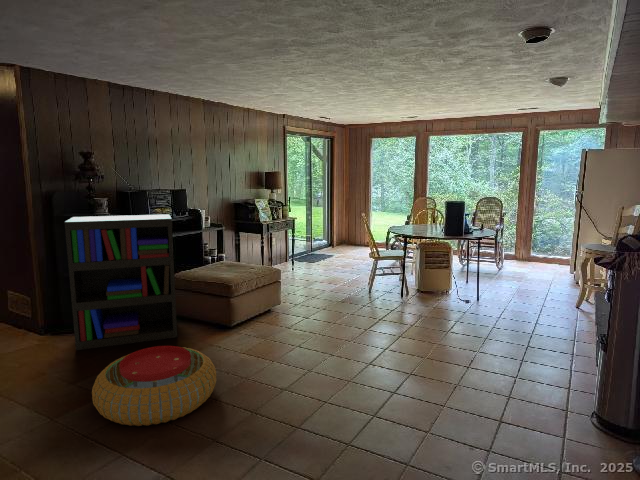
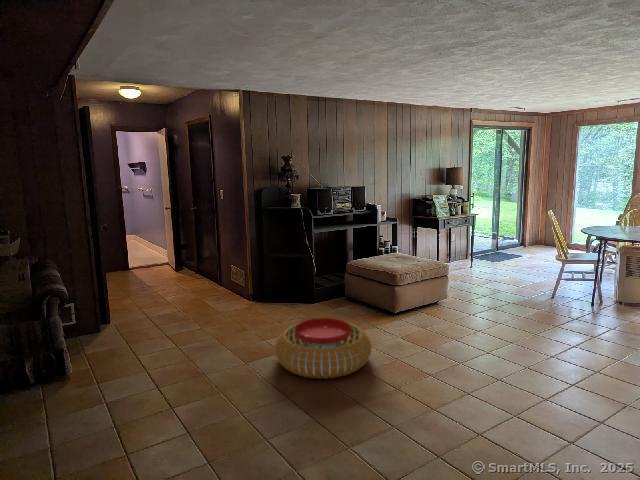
bookshelf: present [65,214,177,350] -> none [267,208,348,316]

